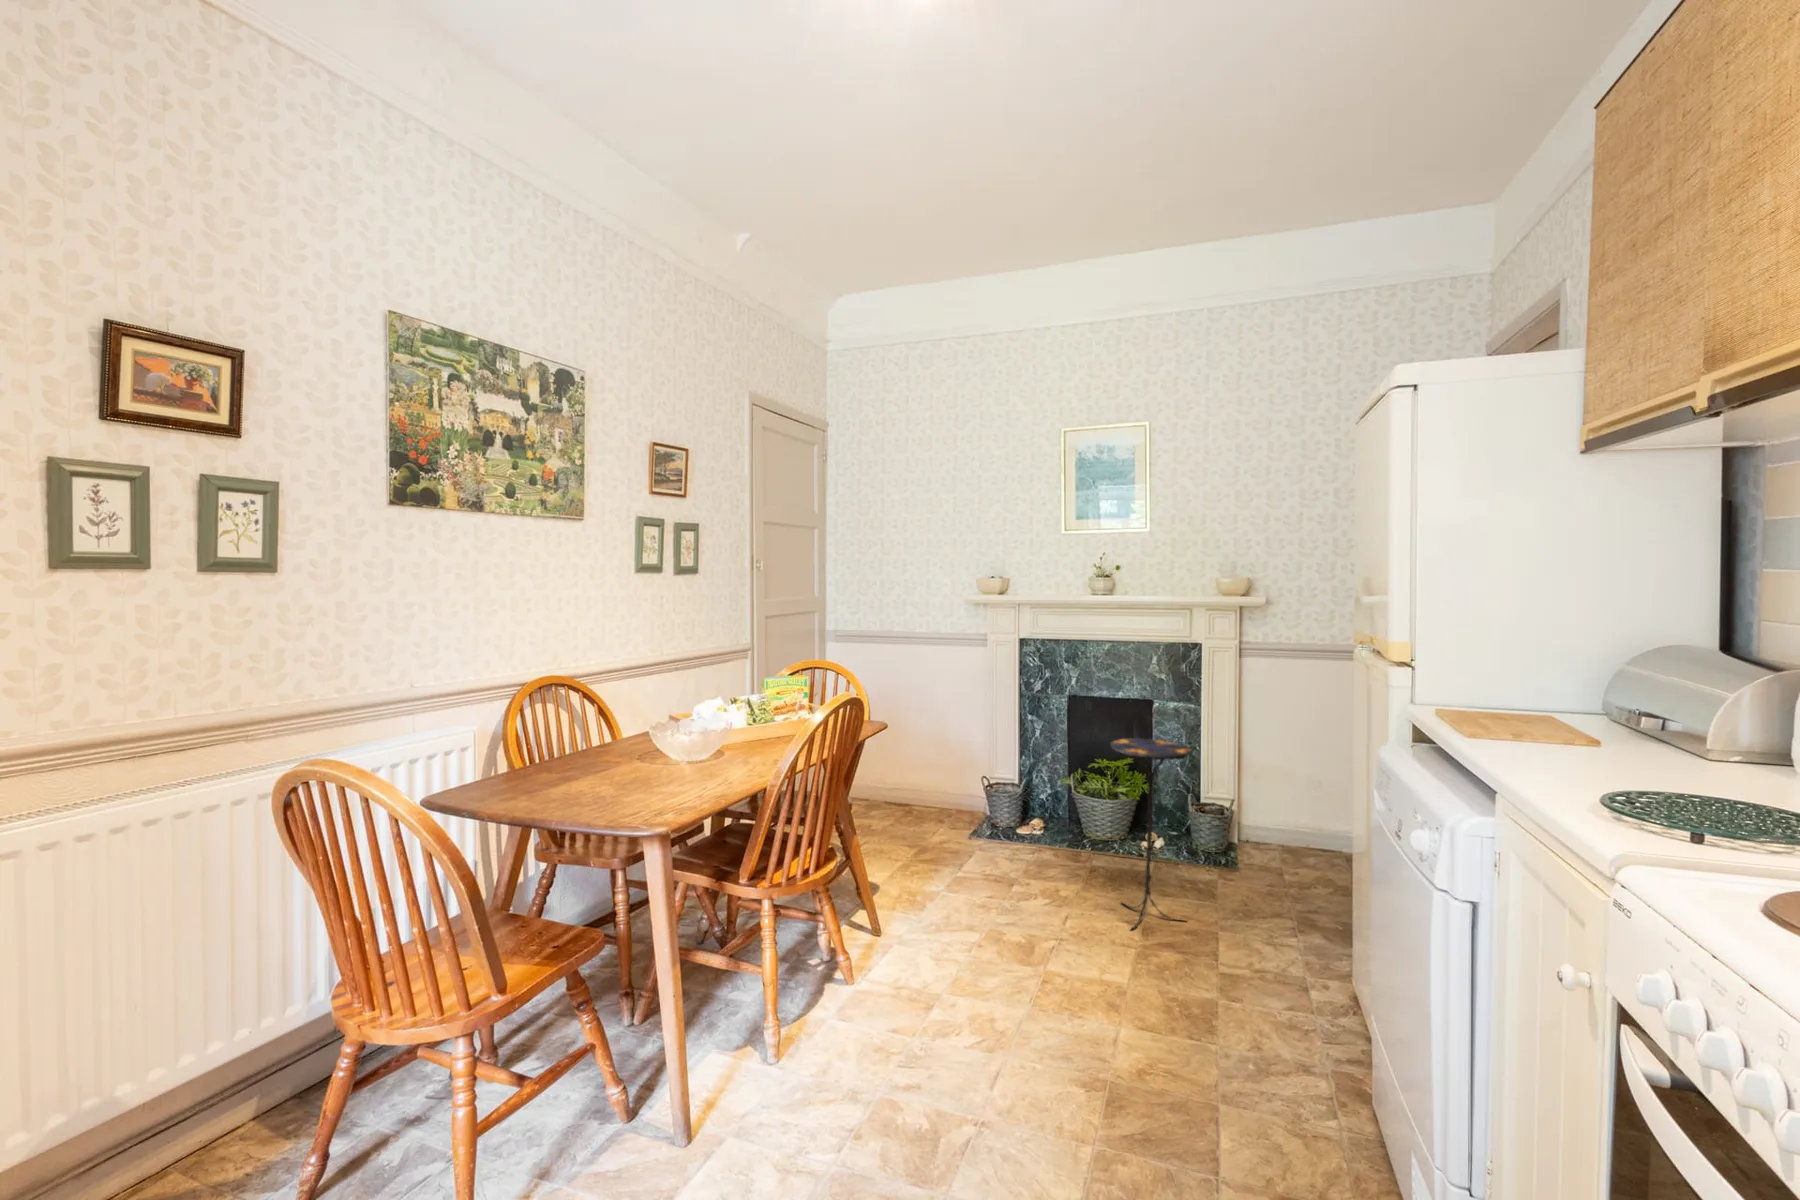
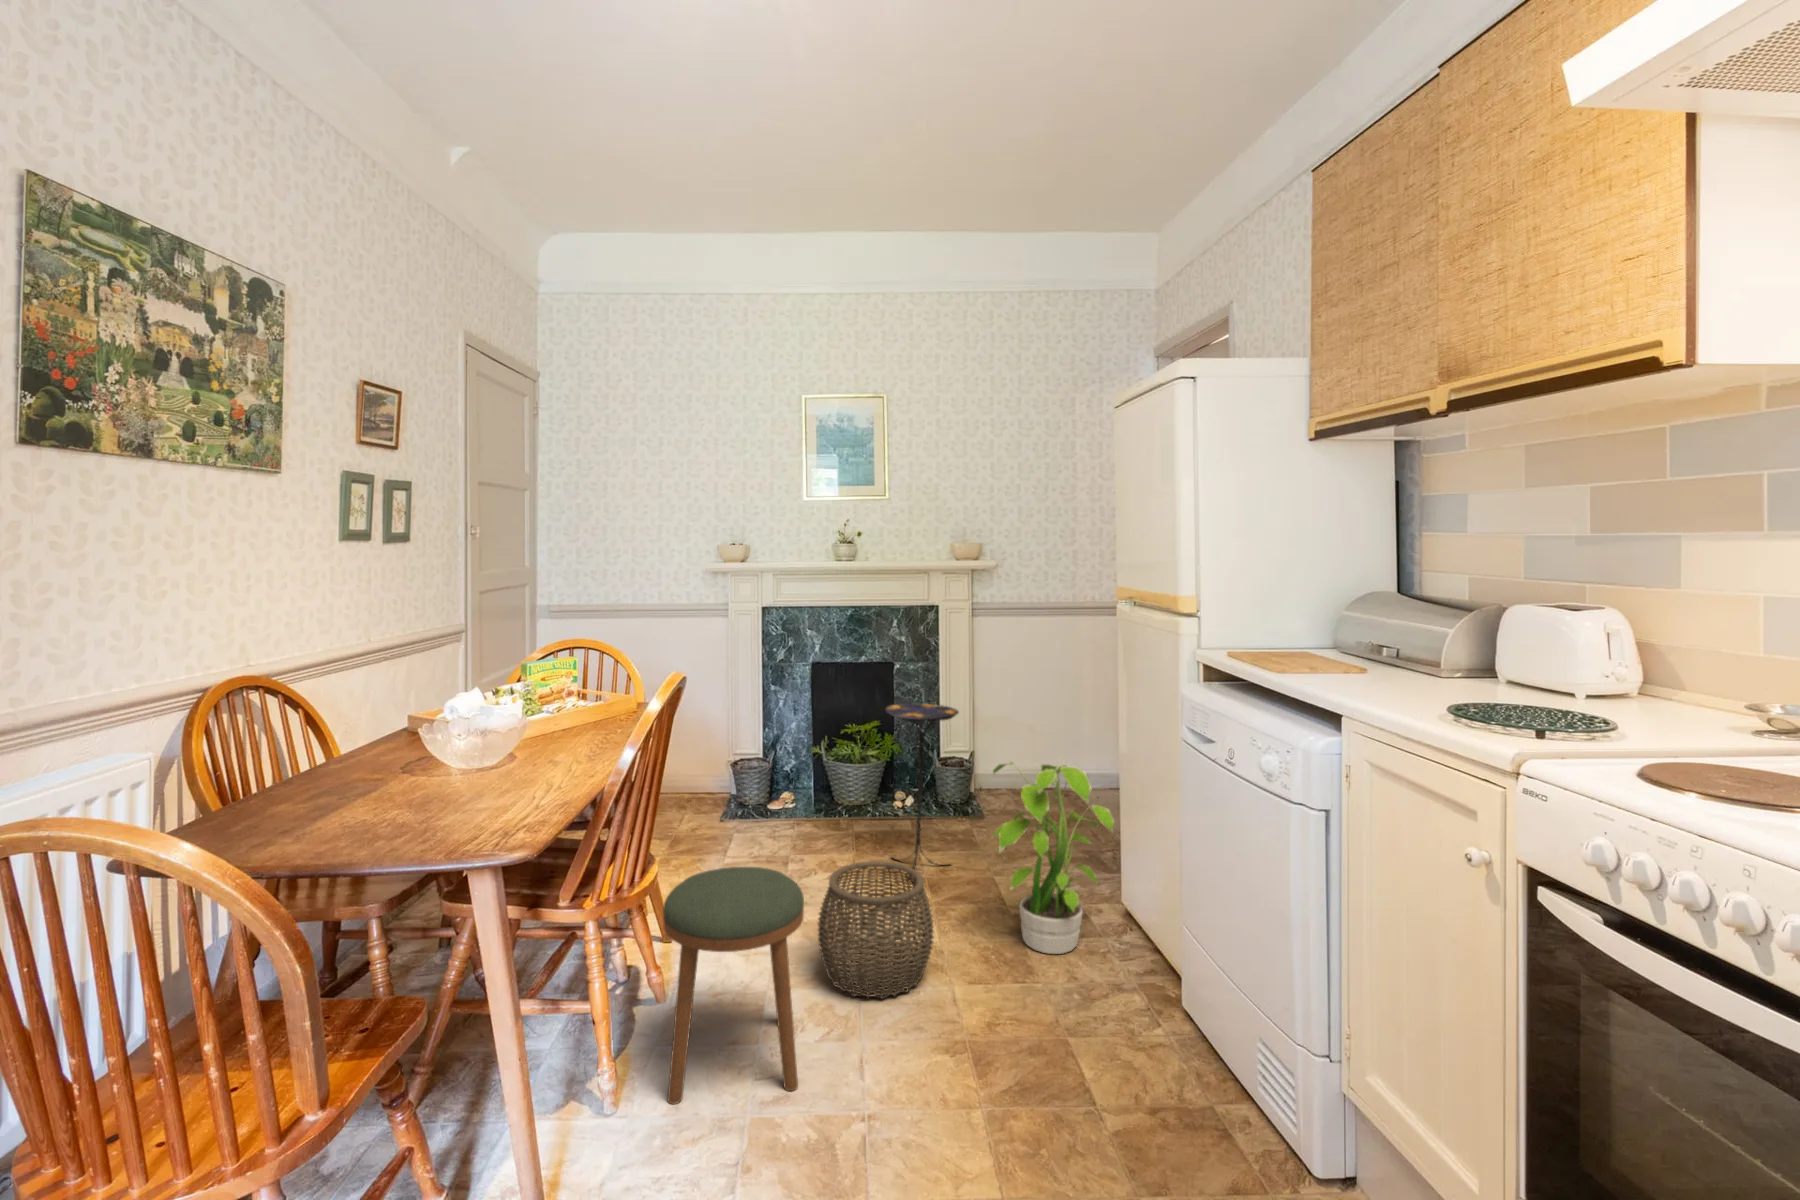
potted plant: none [1202,810,1350,1049] -> present [993,762,1114,954]
stool: none [807,886,949,1127] -> present [663,867,804,1104]
woven basket: none [992,902,1119,1054] -> present [818,861,934,998]

